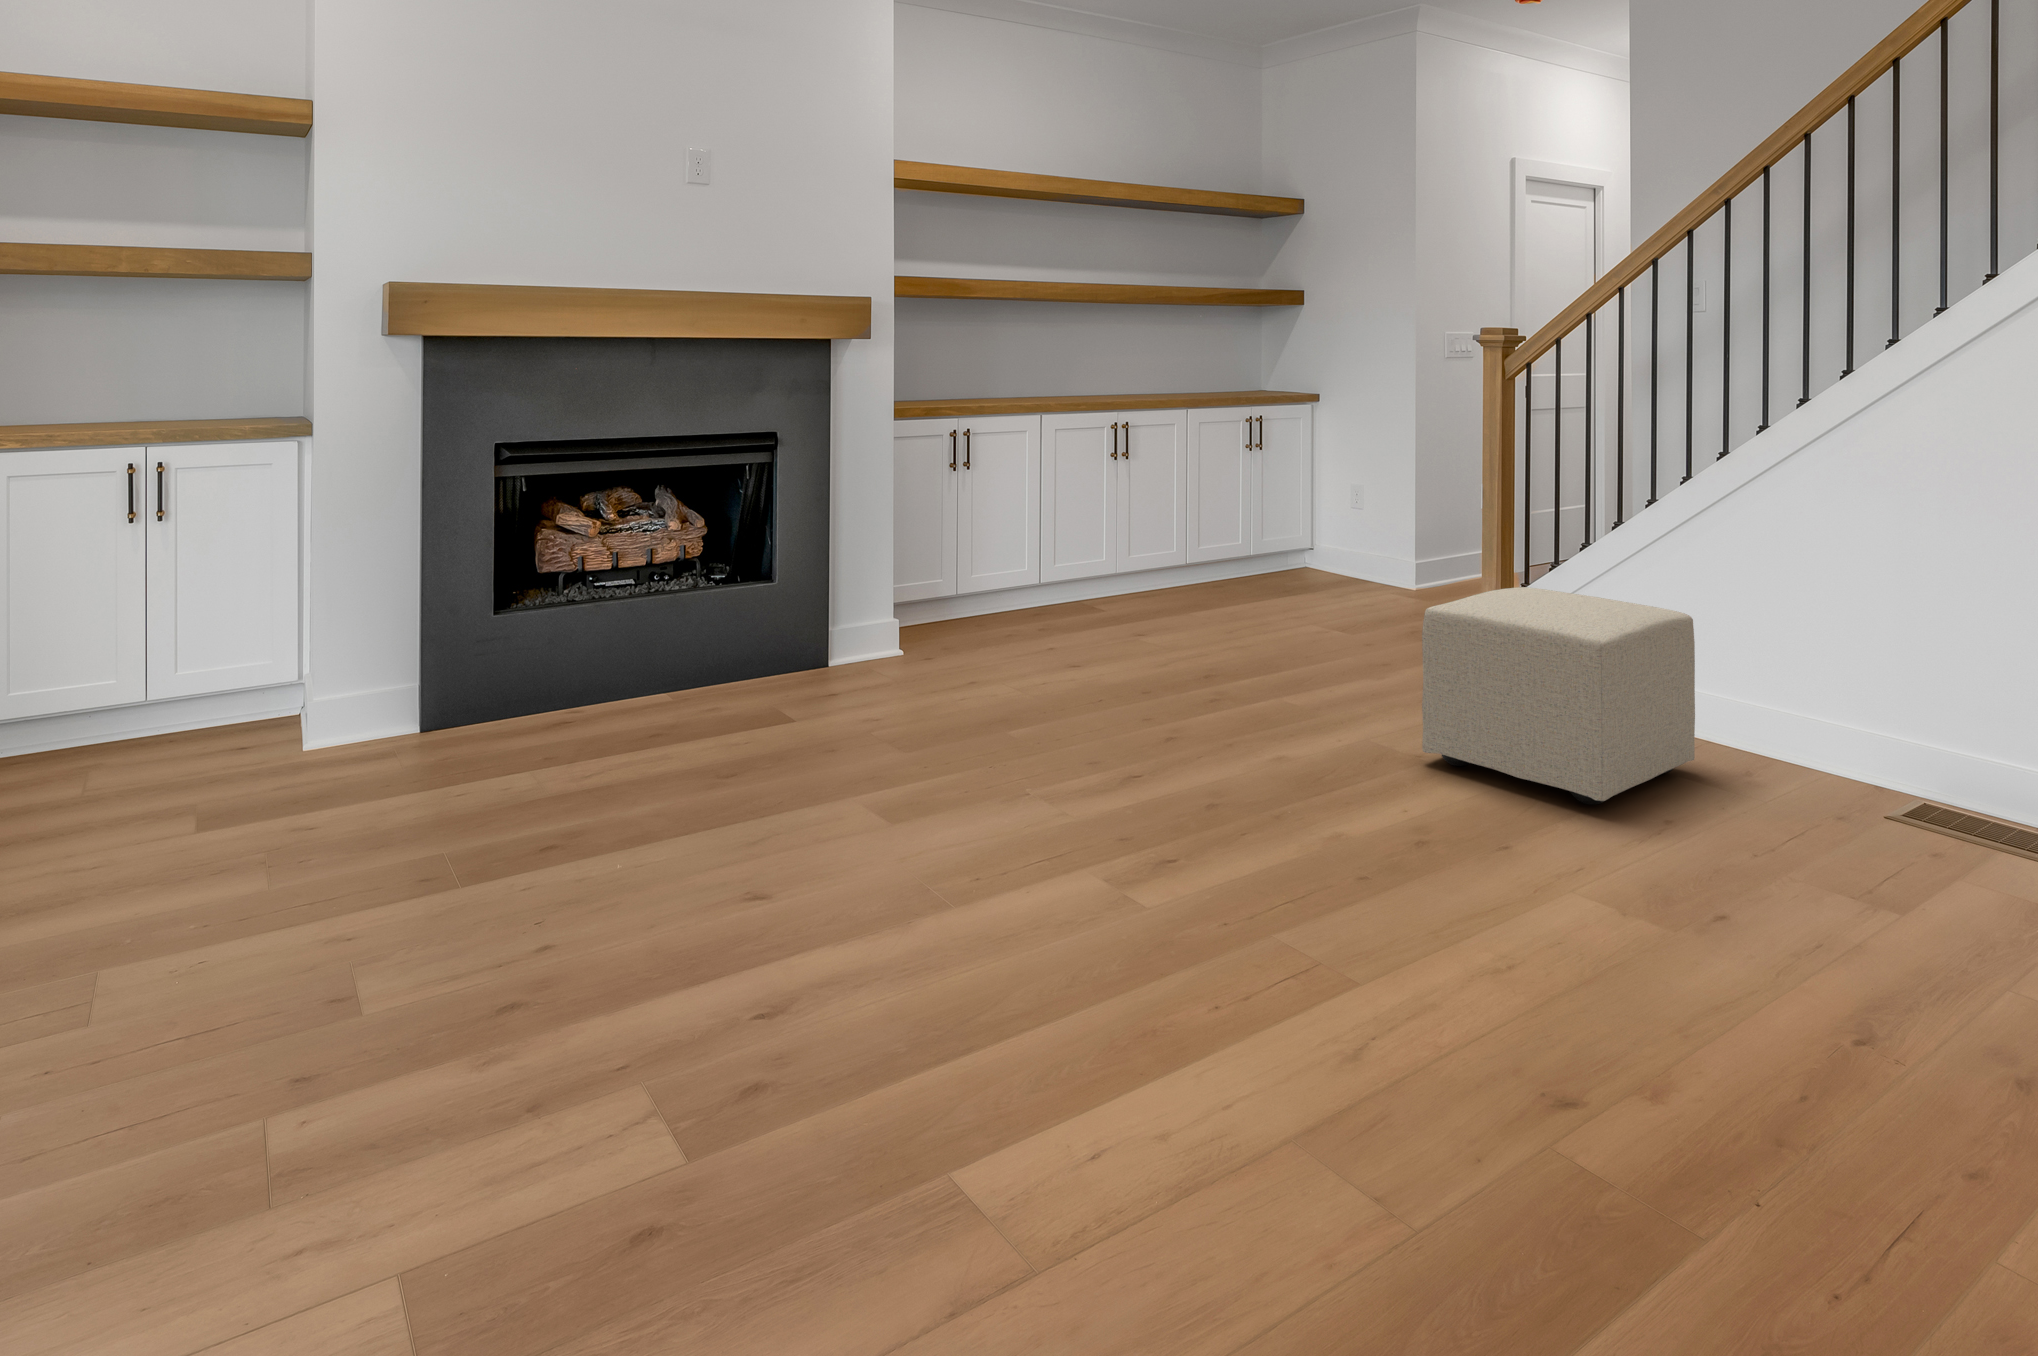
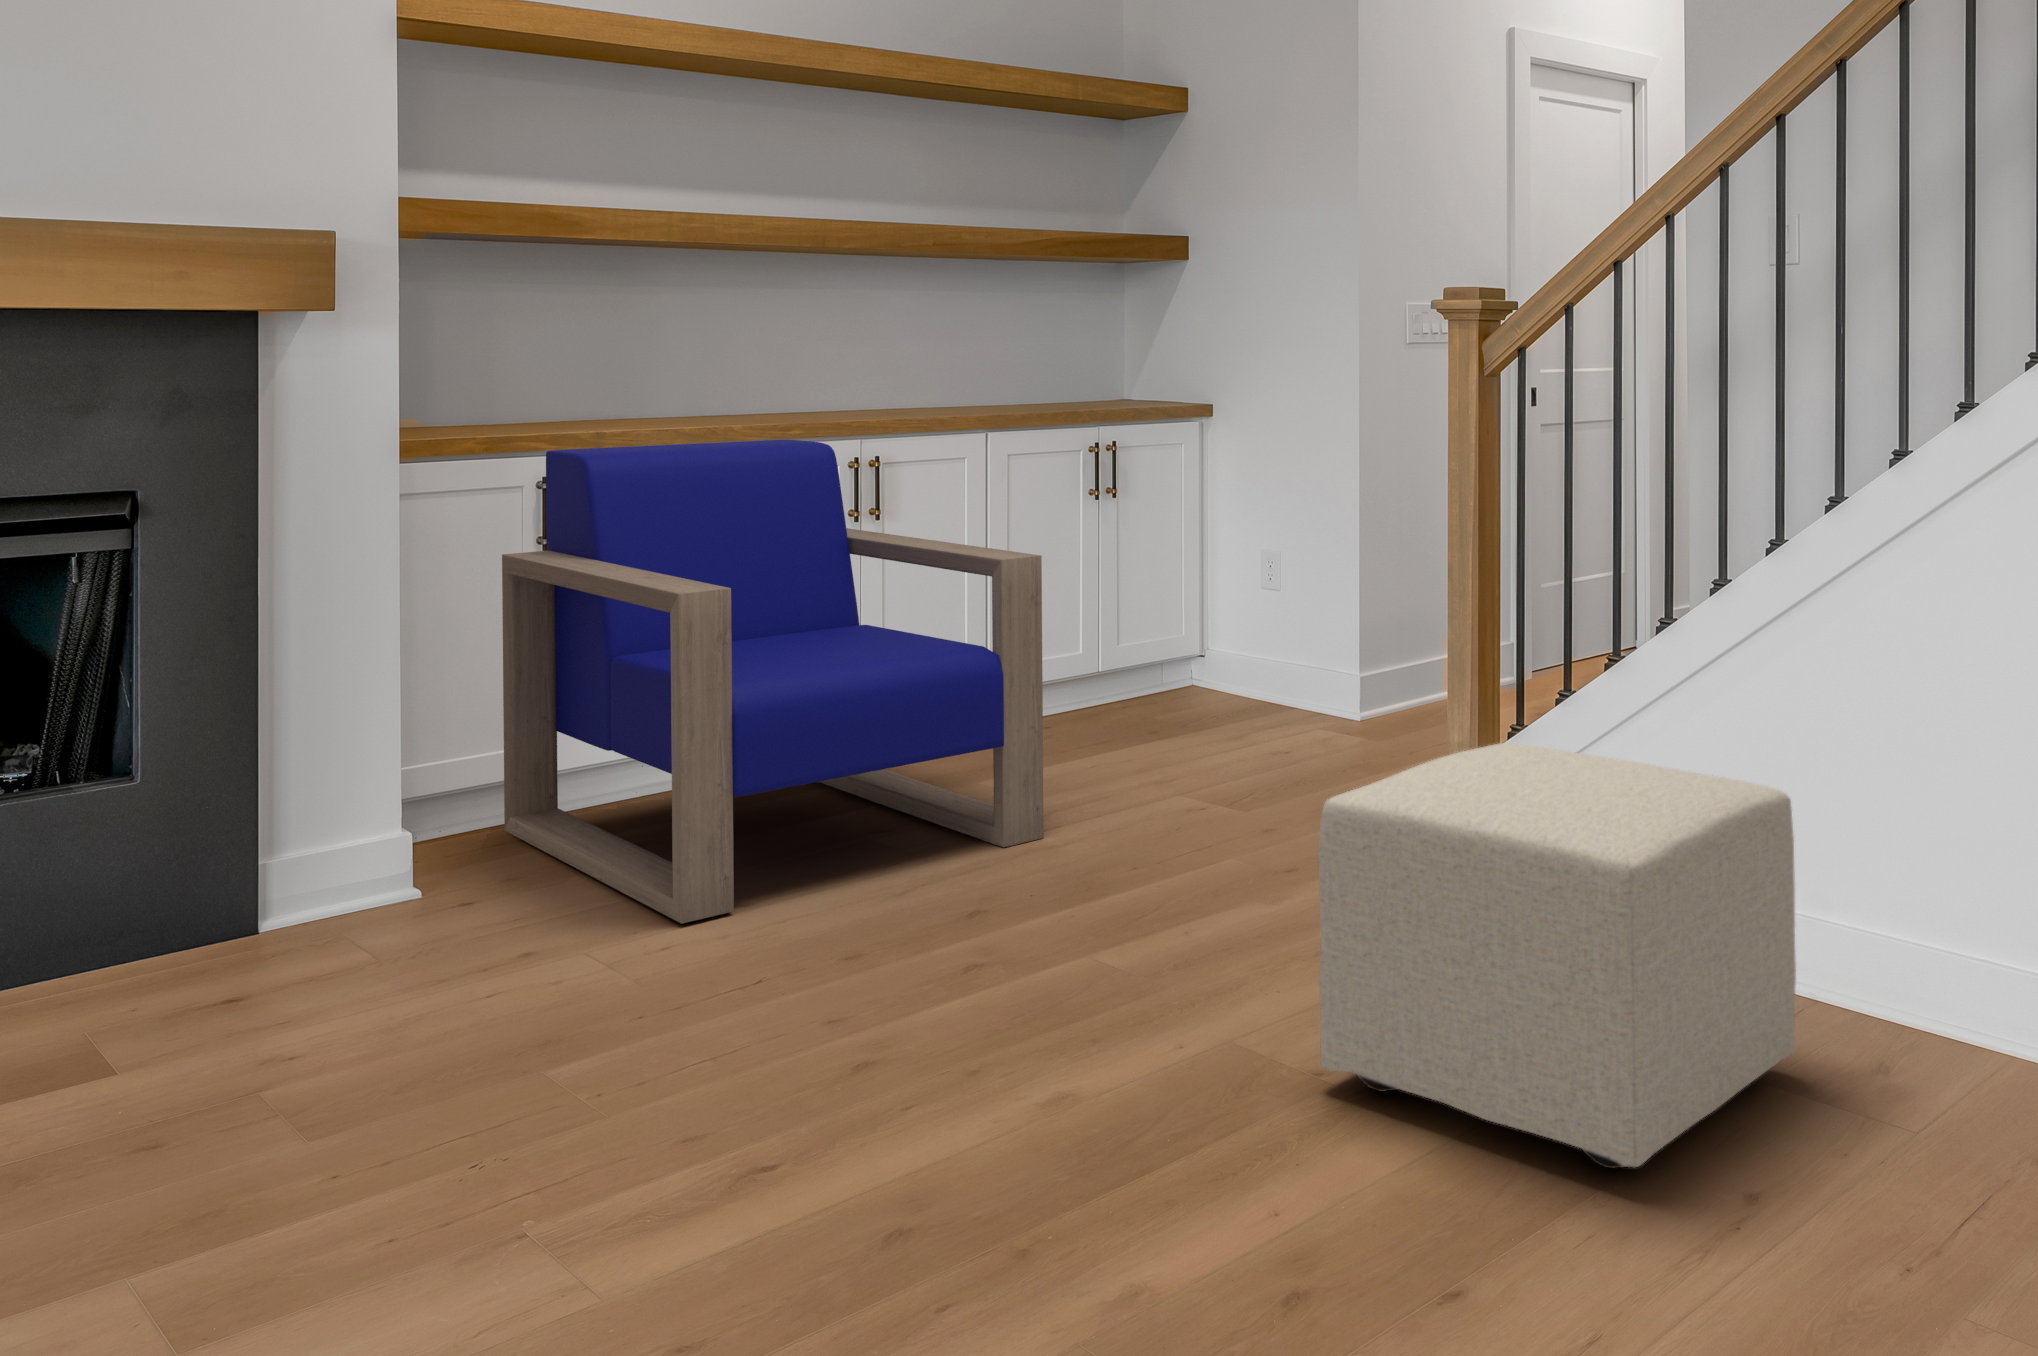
armchair: none [934,412,1238,673] -> present [502,440,1044,924]

